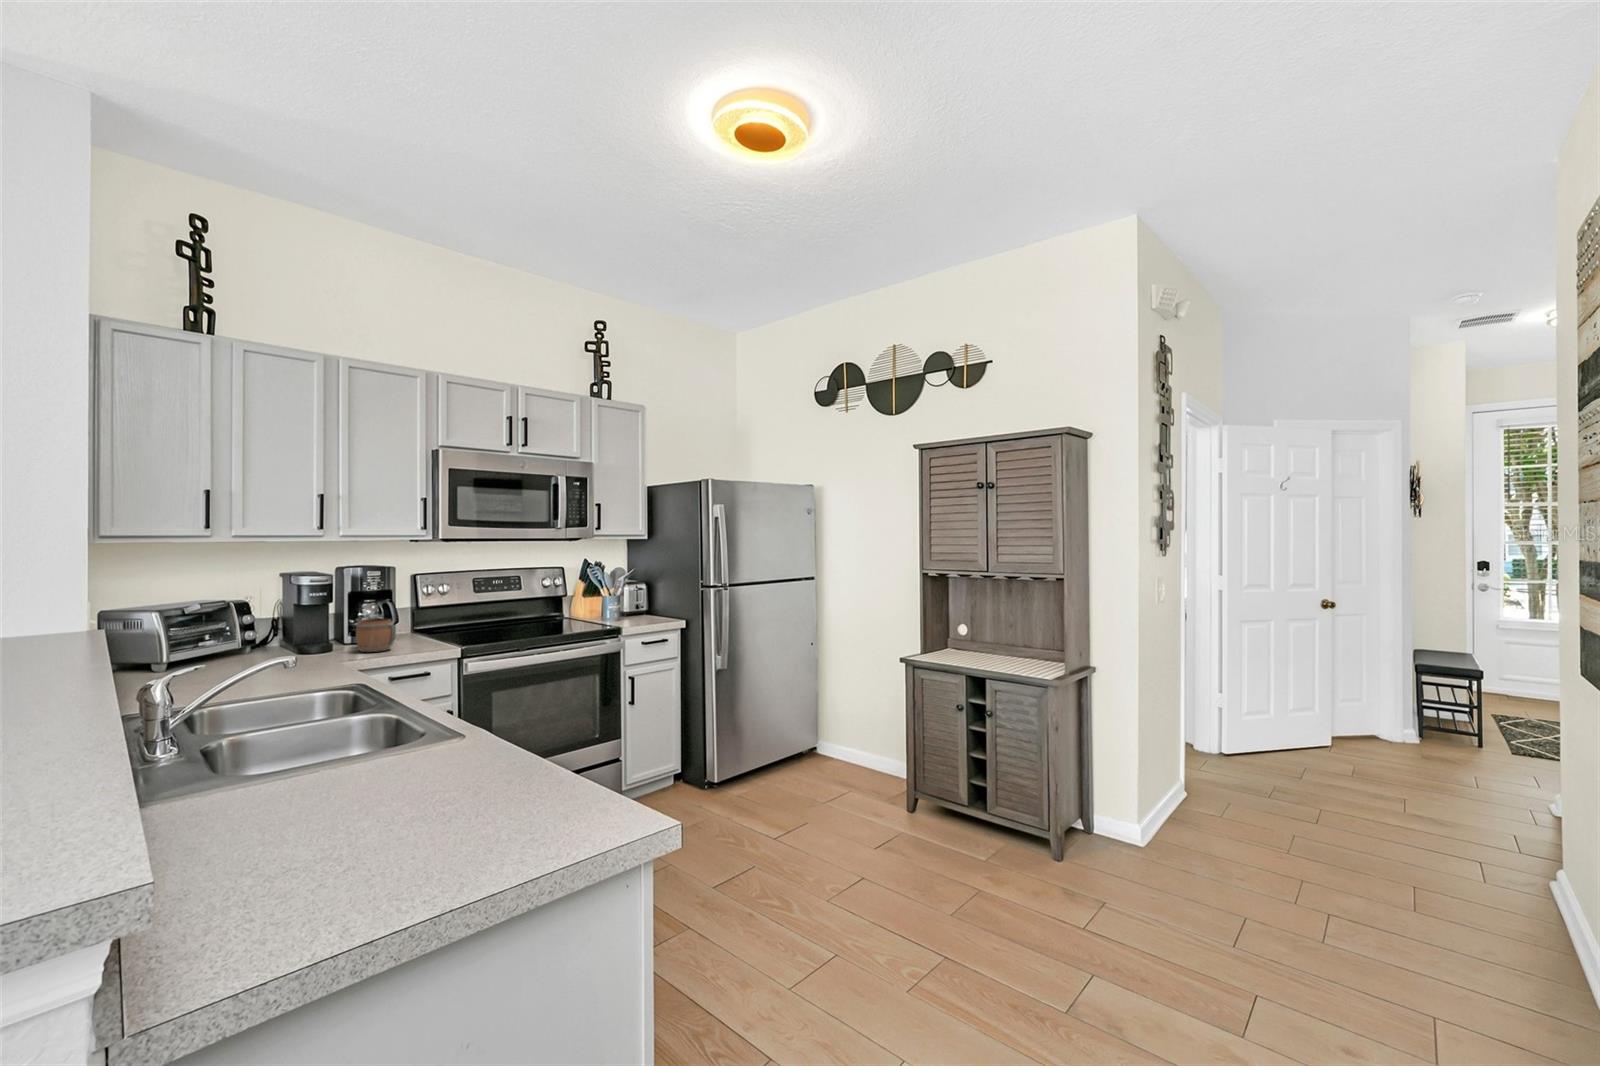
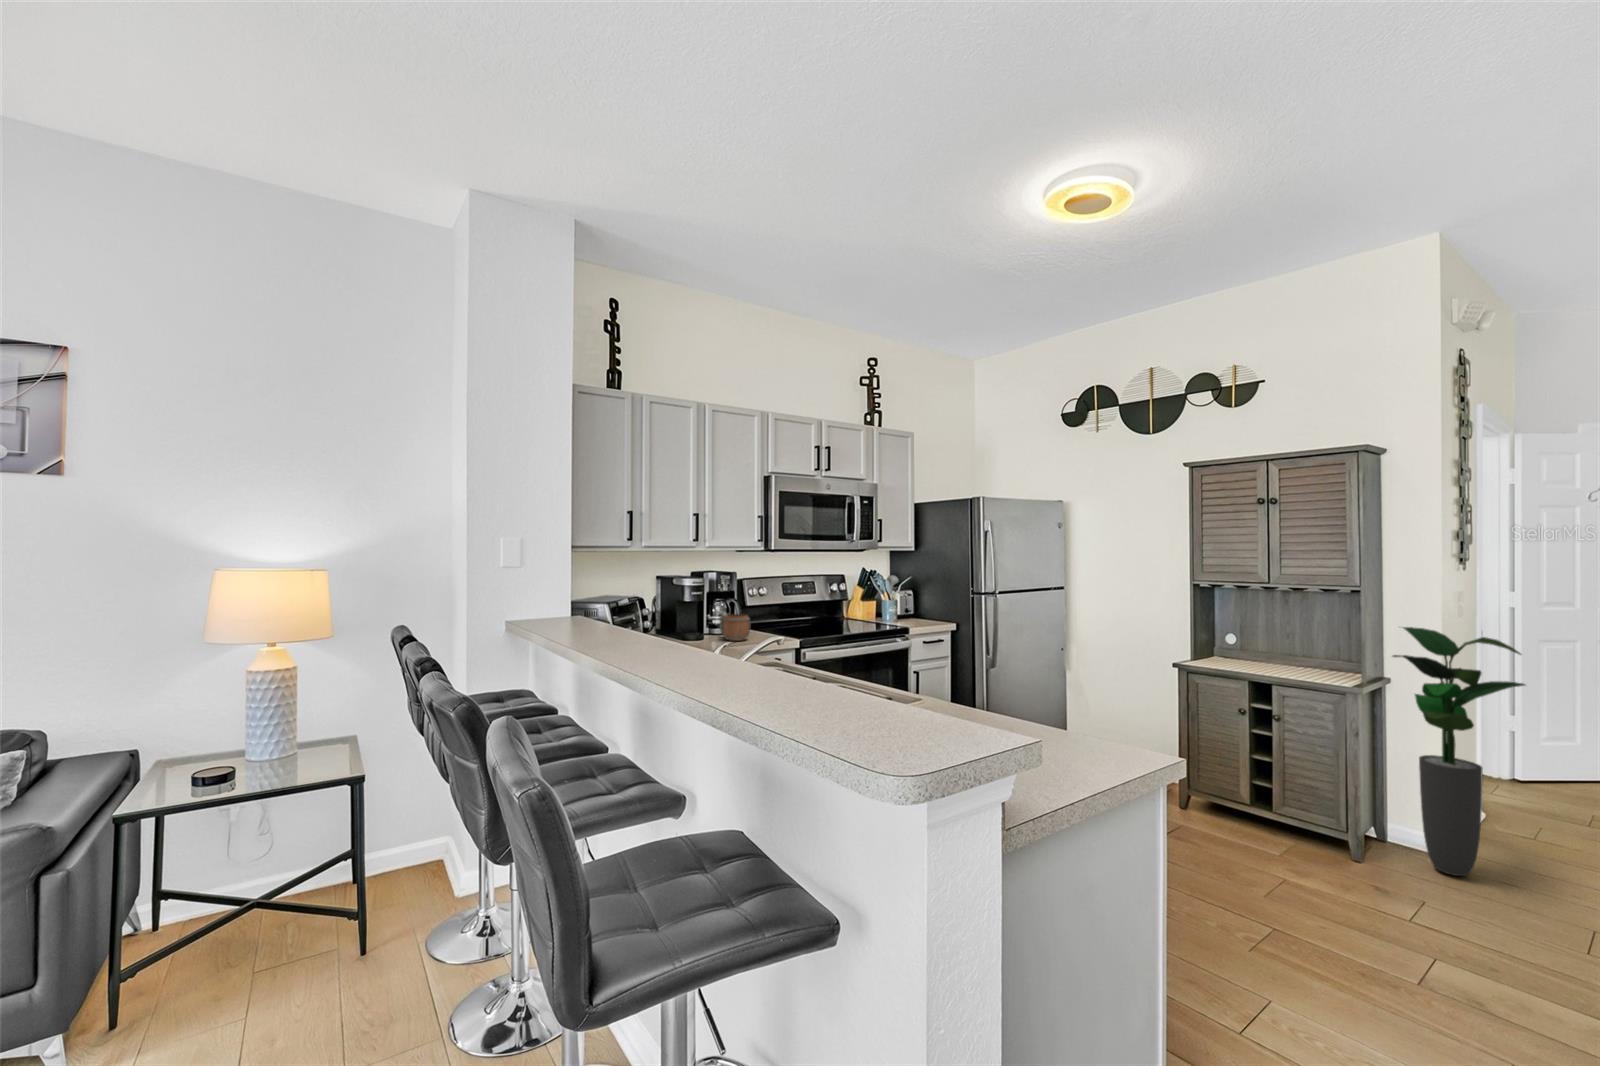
potted plant: none [1085,614,1199,865] -> present [1393,627,1525,876]

